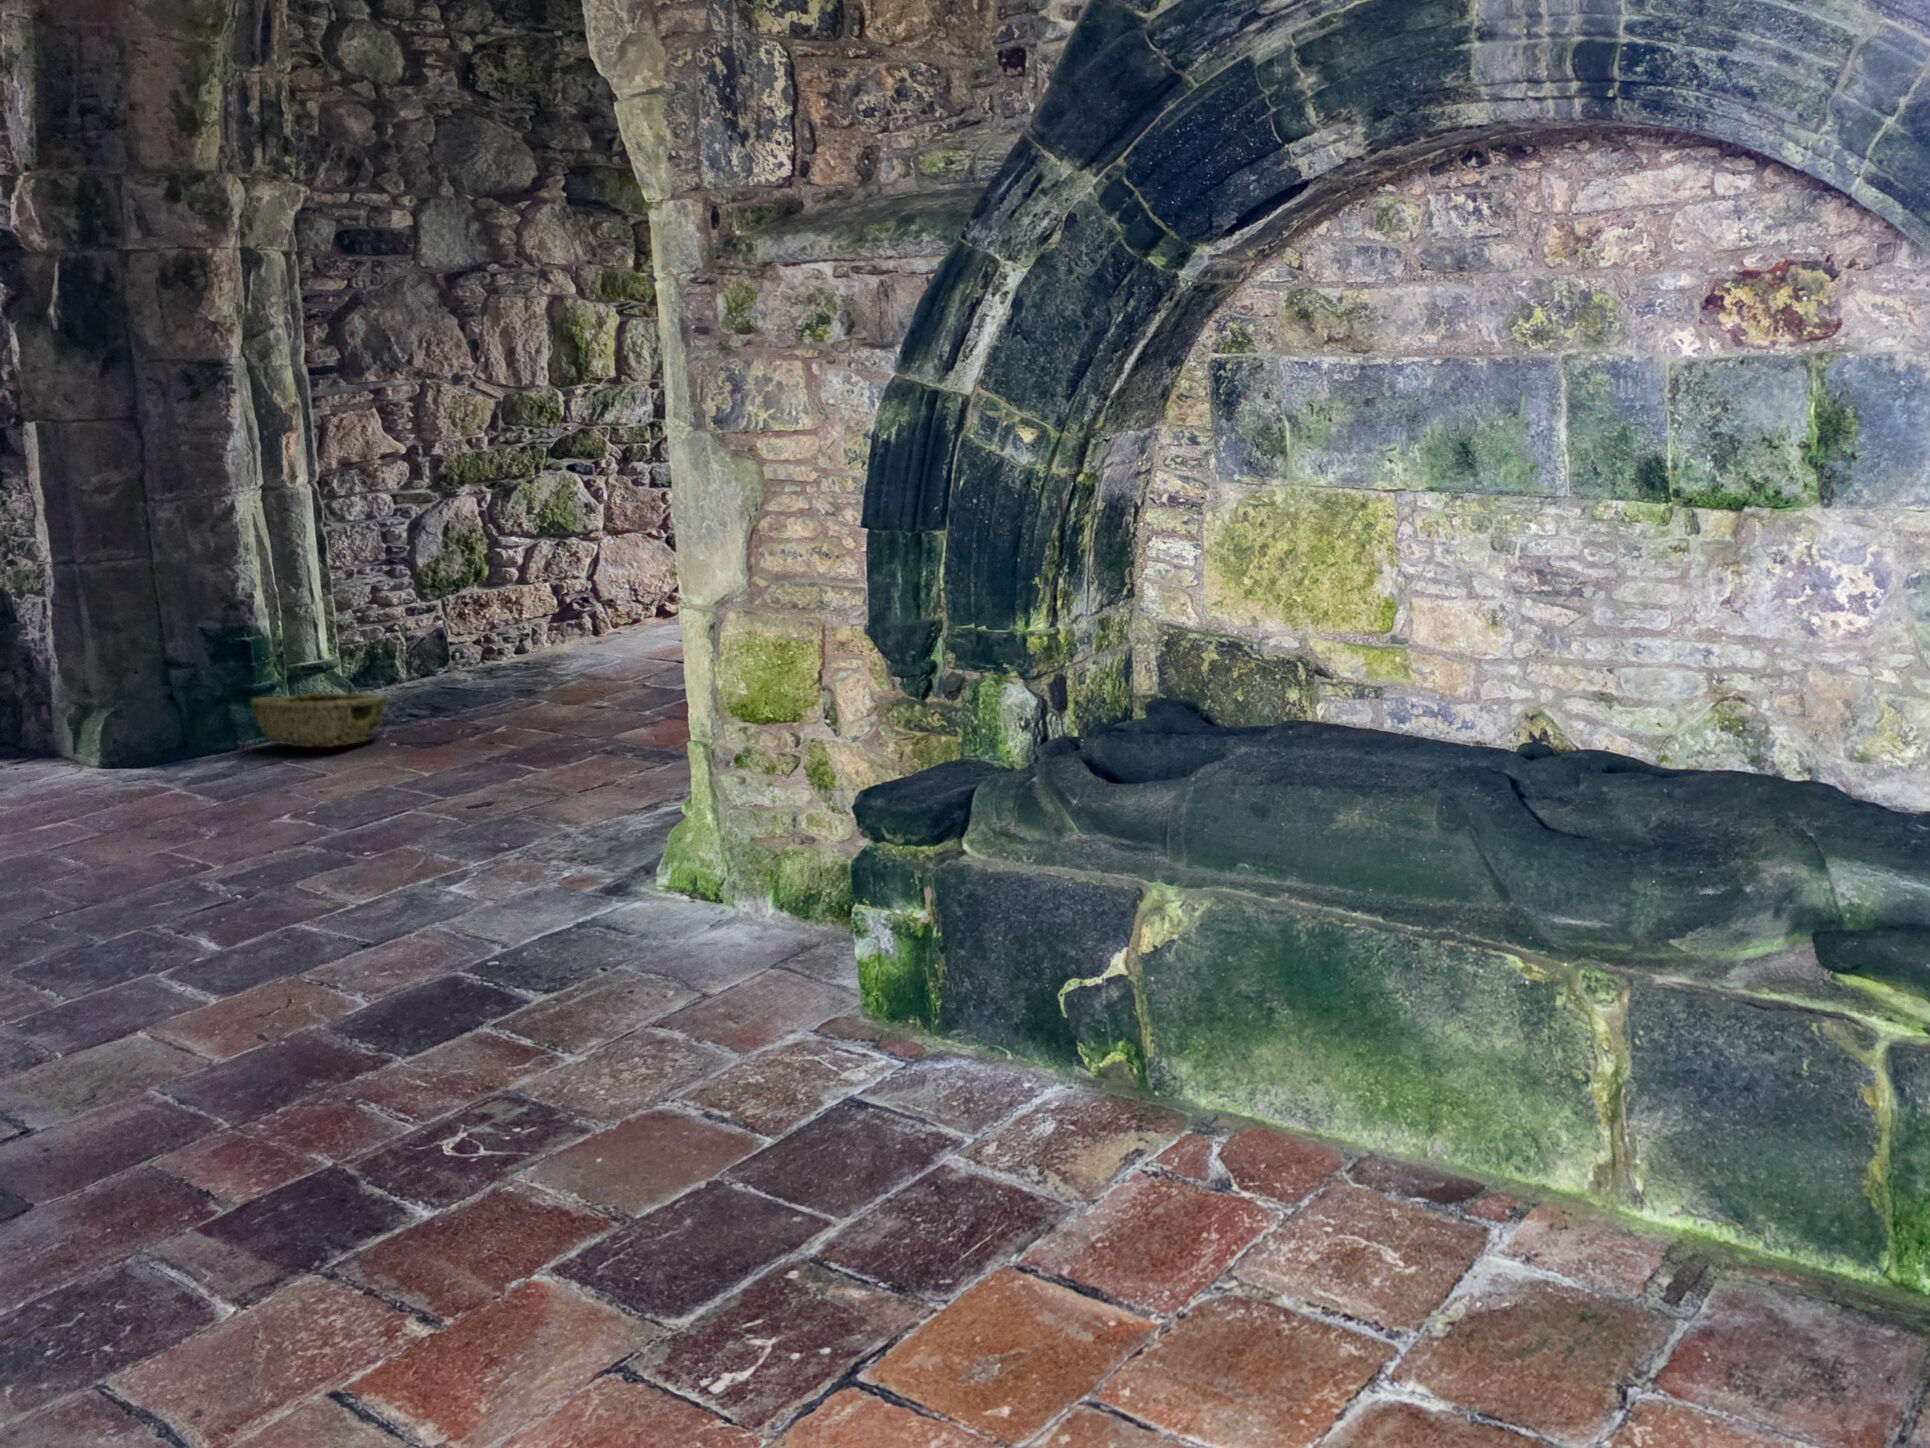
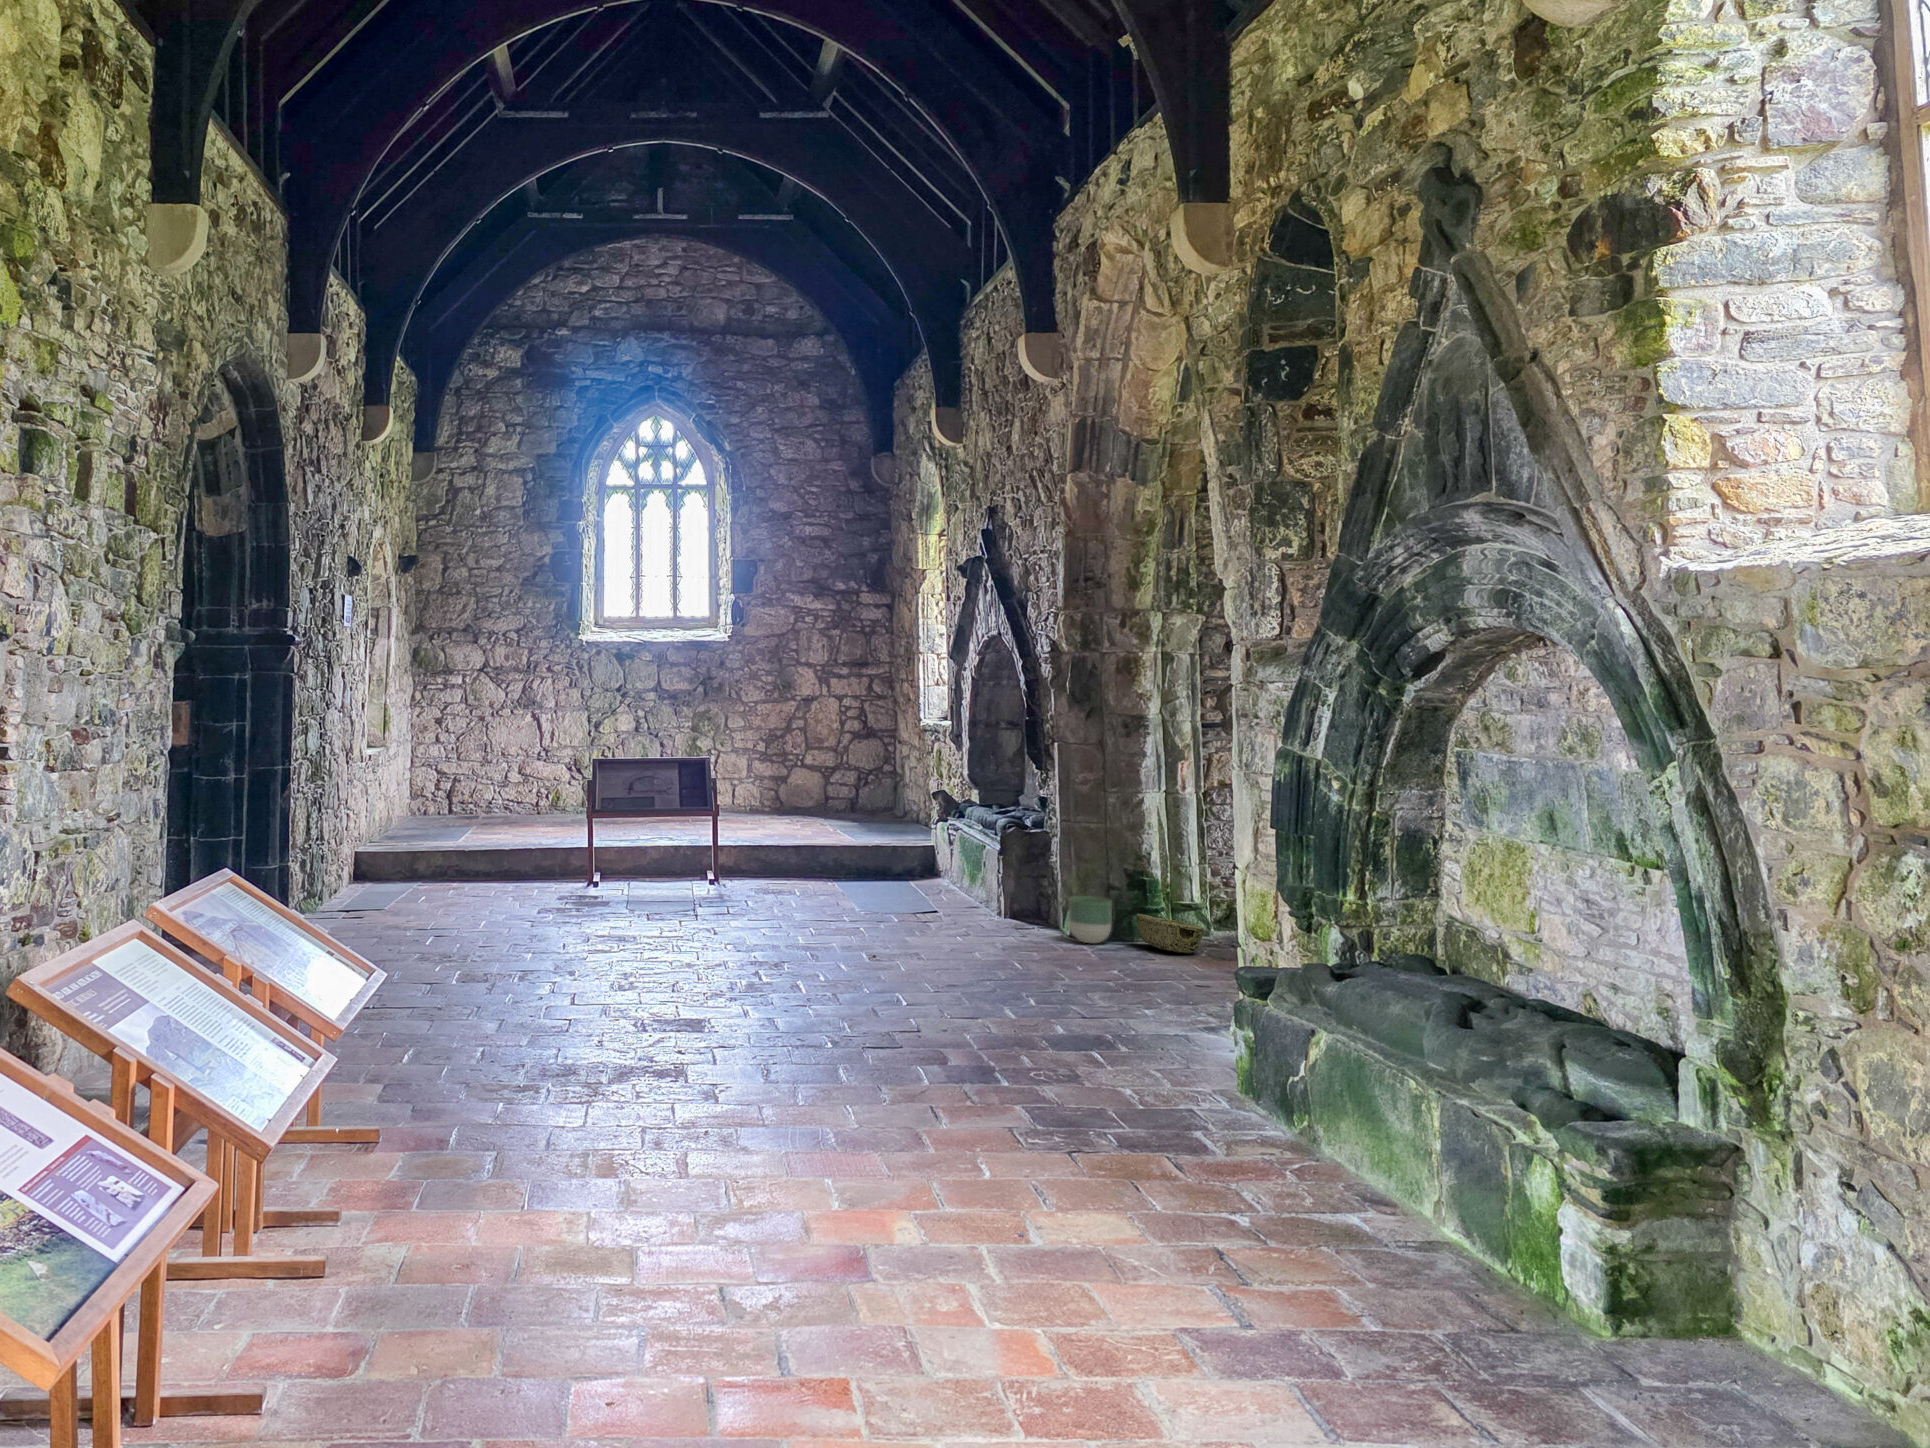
planter: none [111,686,204,771] -> present [1069,896,1112,943]

